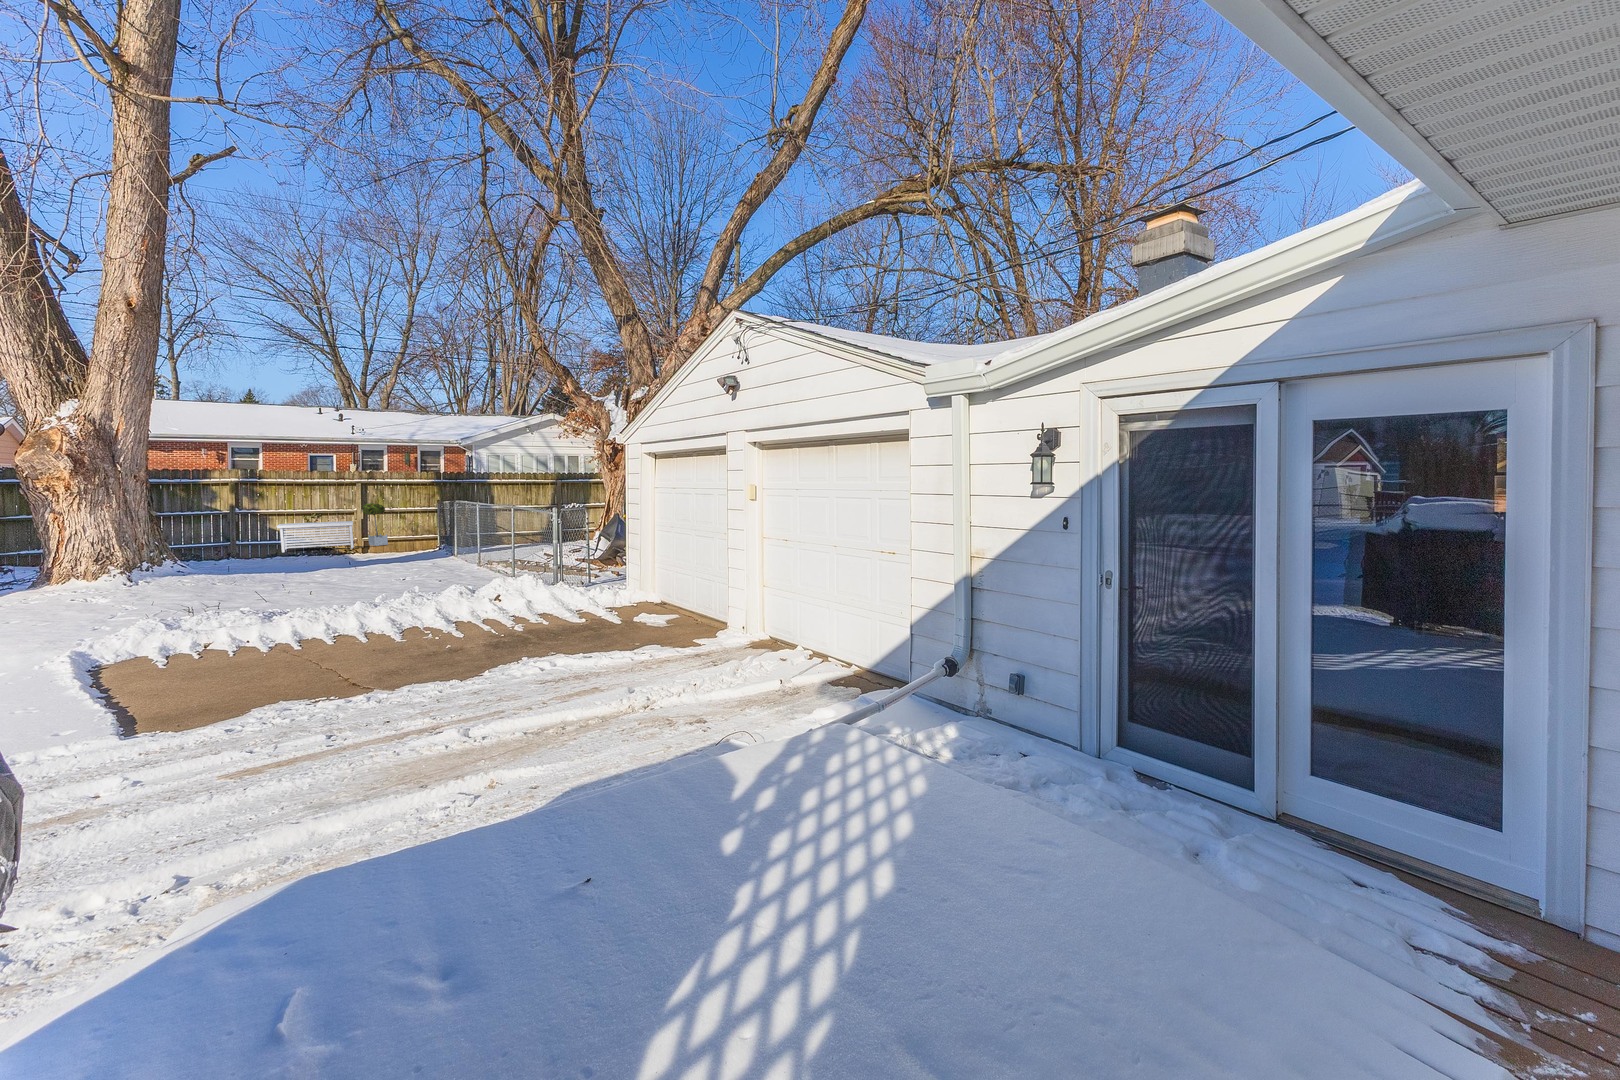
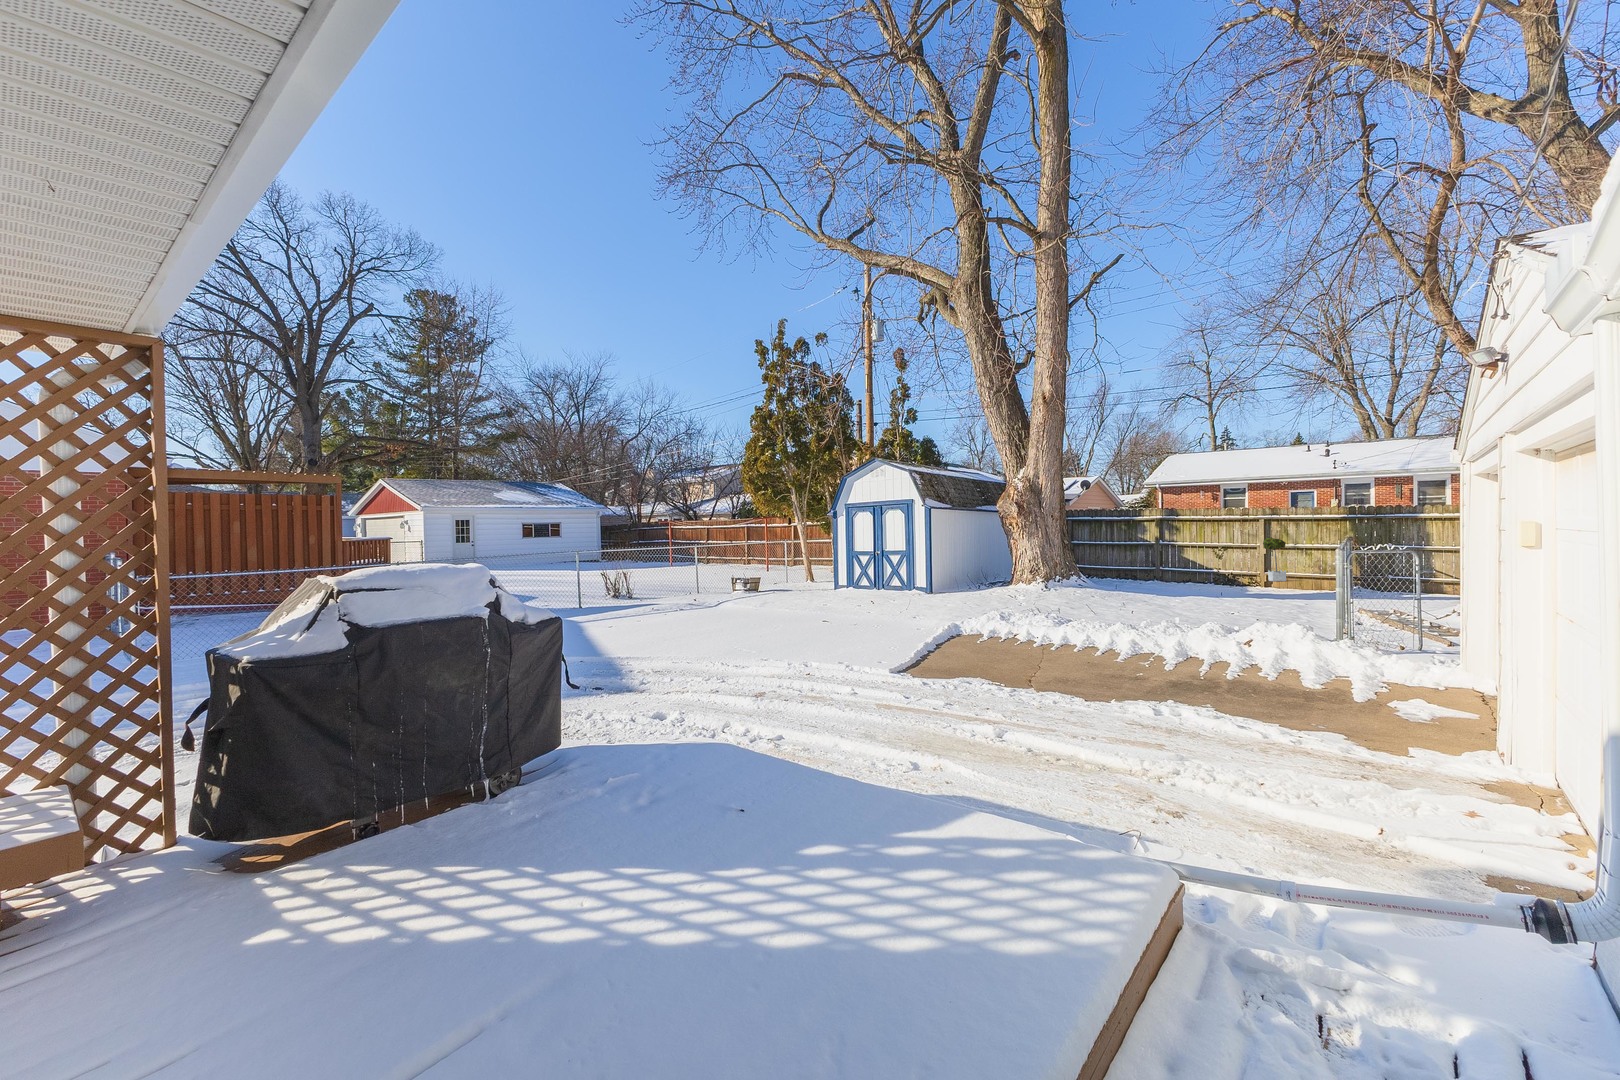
storage bench: present [277,521,354,552] -> none [1185,555,1254,582]

